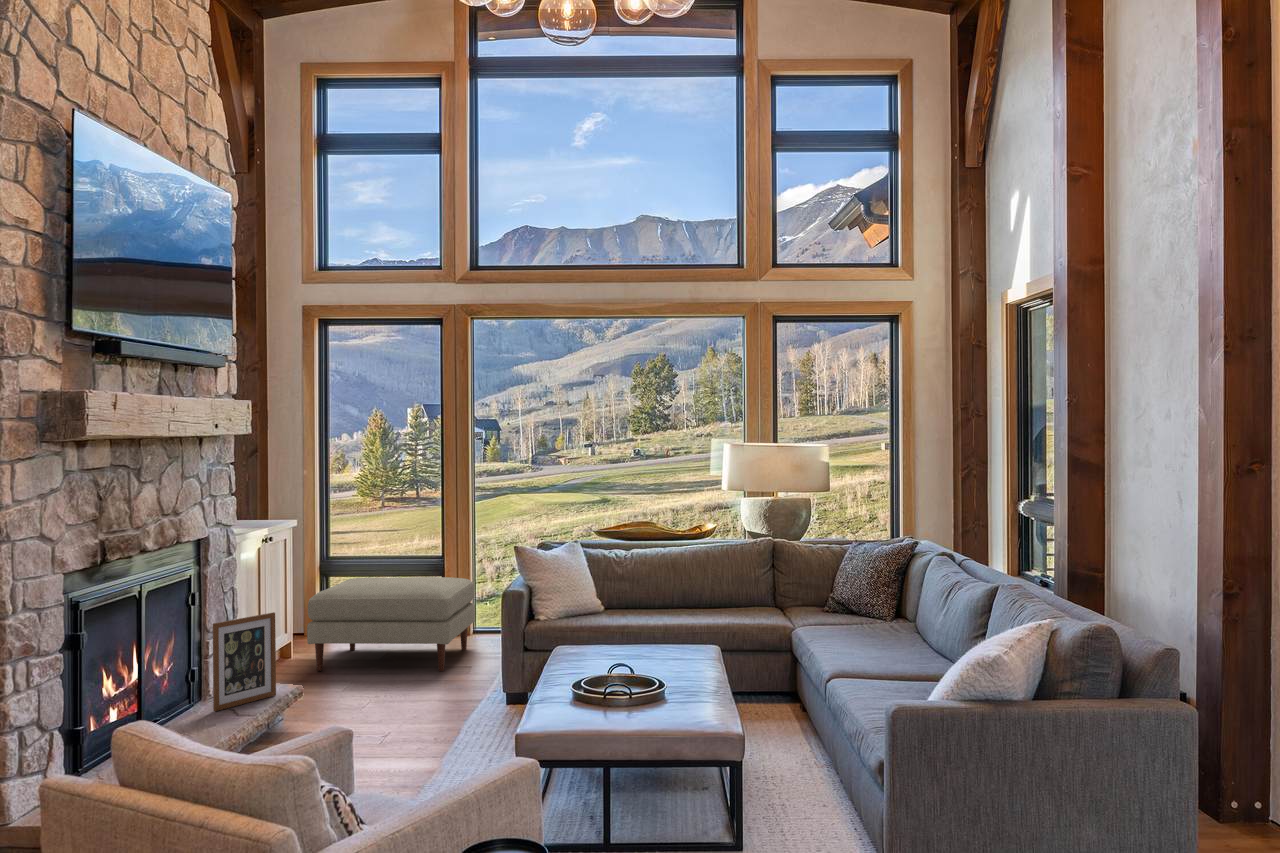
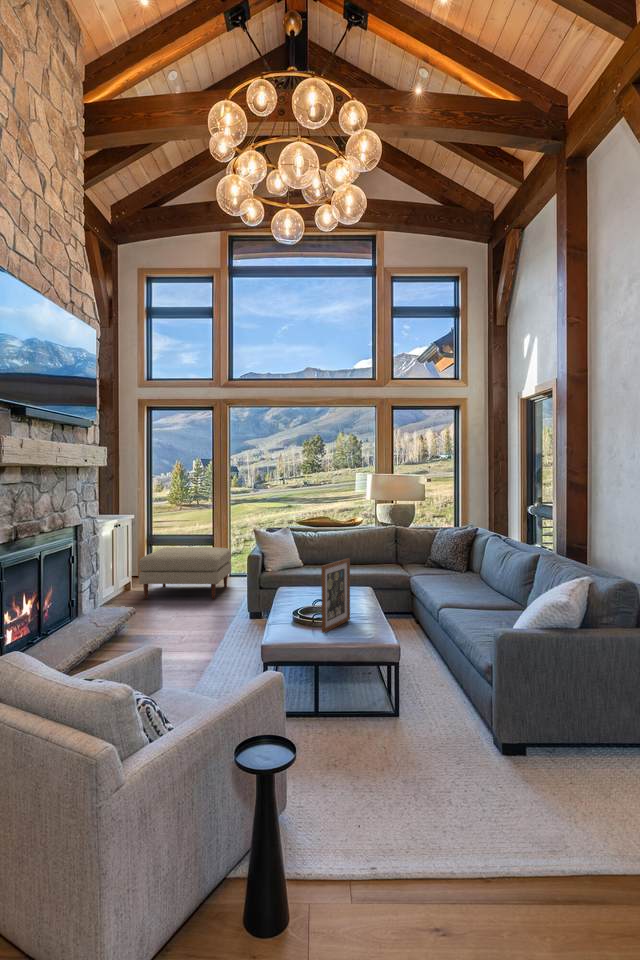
picture frame: present [213,612,276,711] -> present [321,558,350,633]

